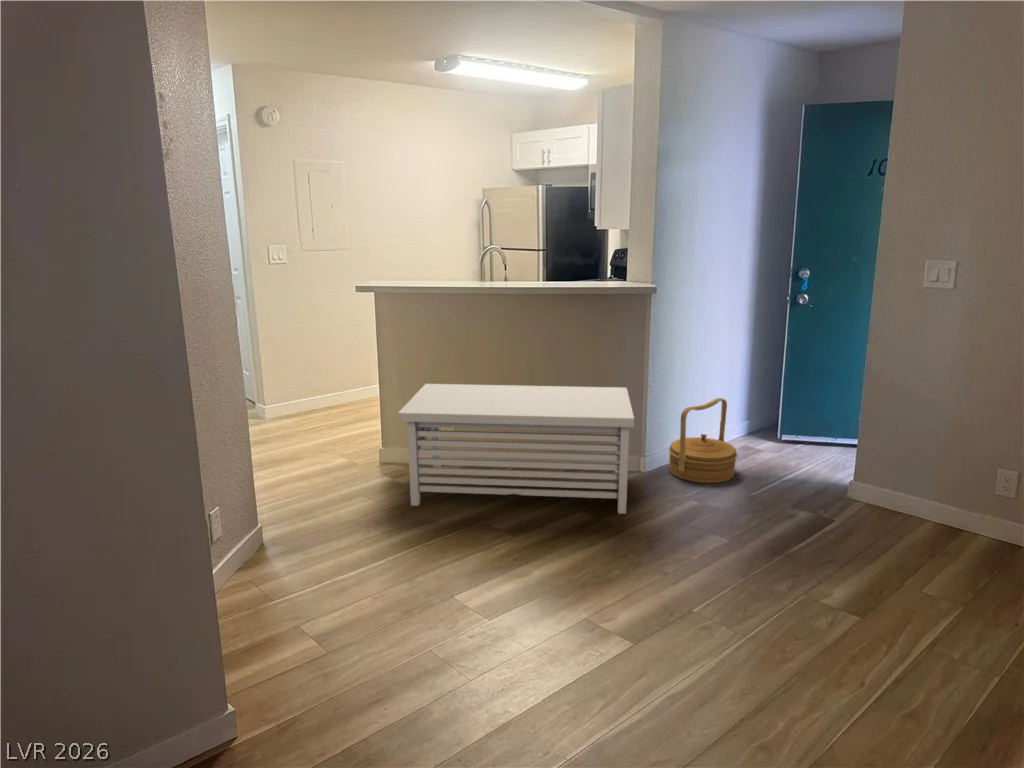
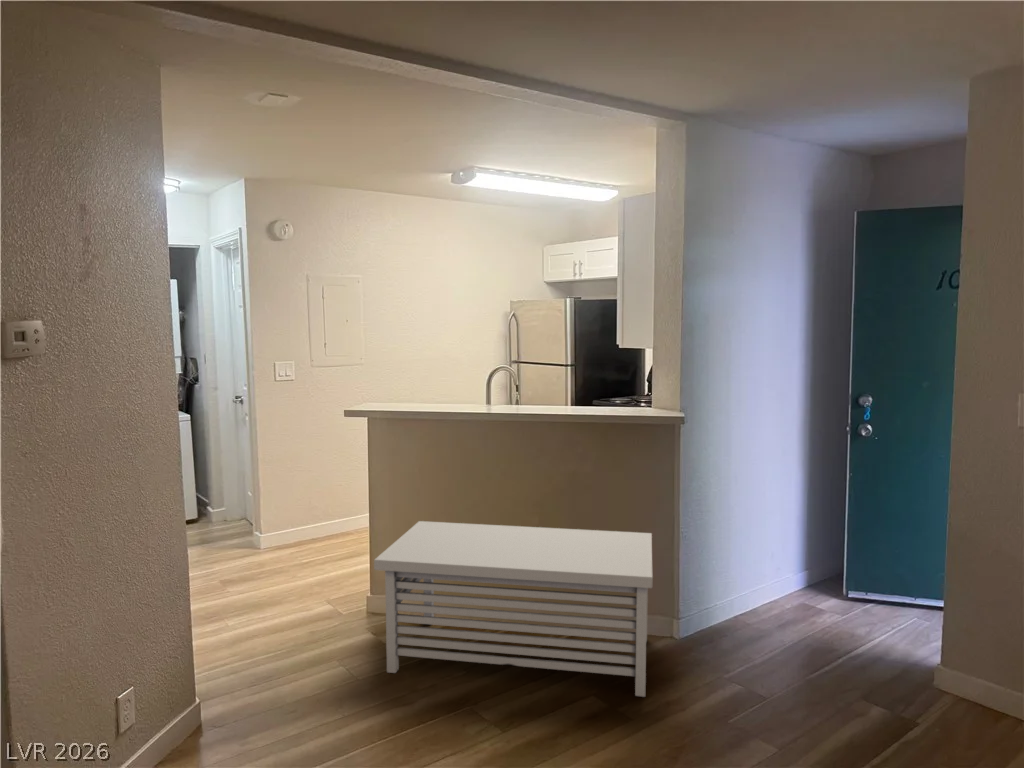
woven basket: present [669,398,738,483] -> none [705,548,790,656]

